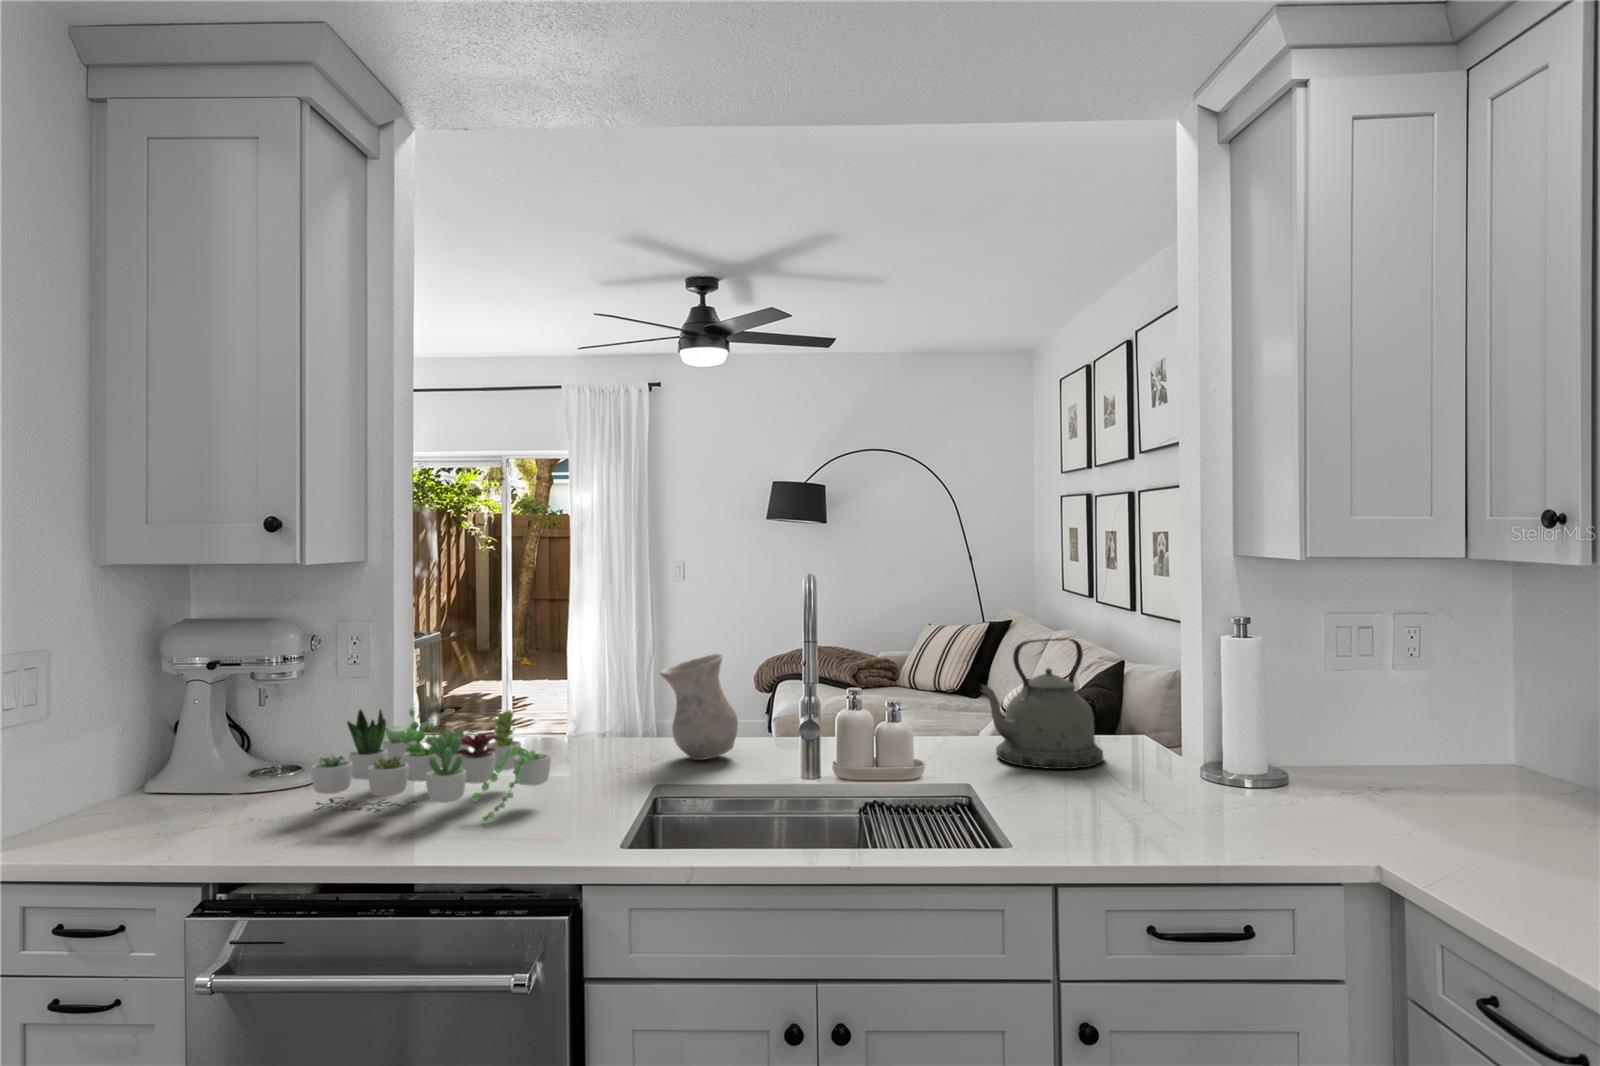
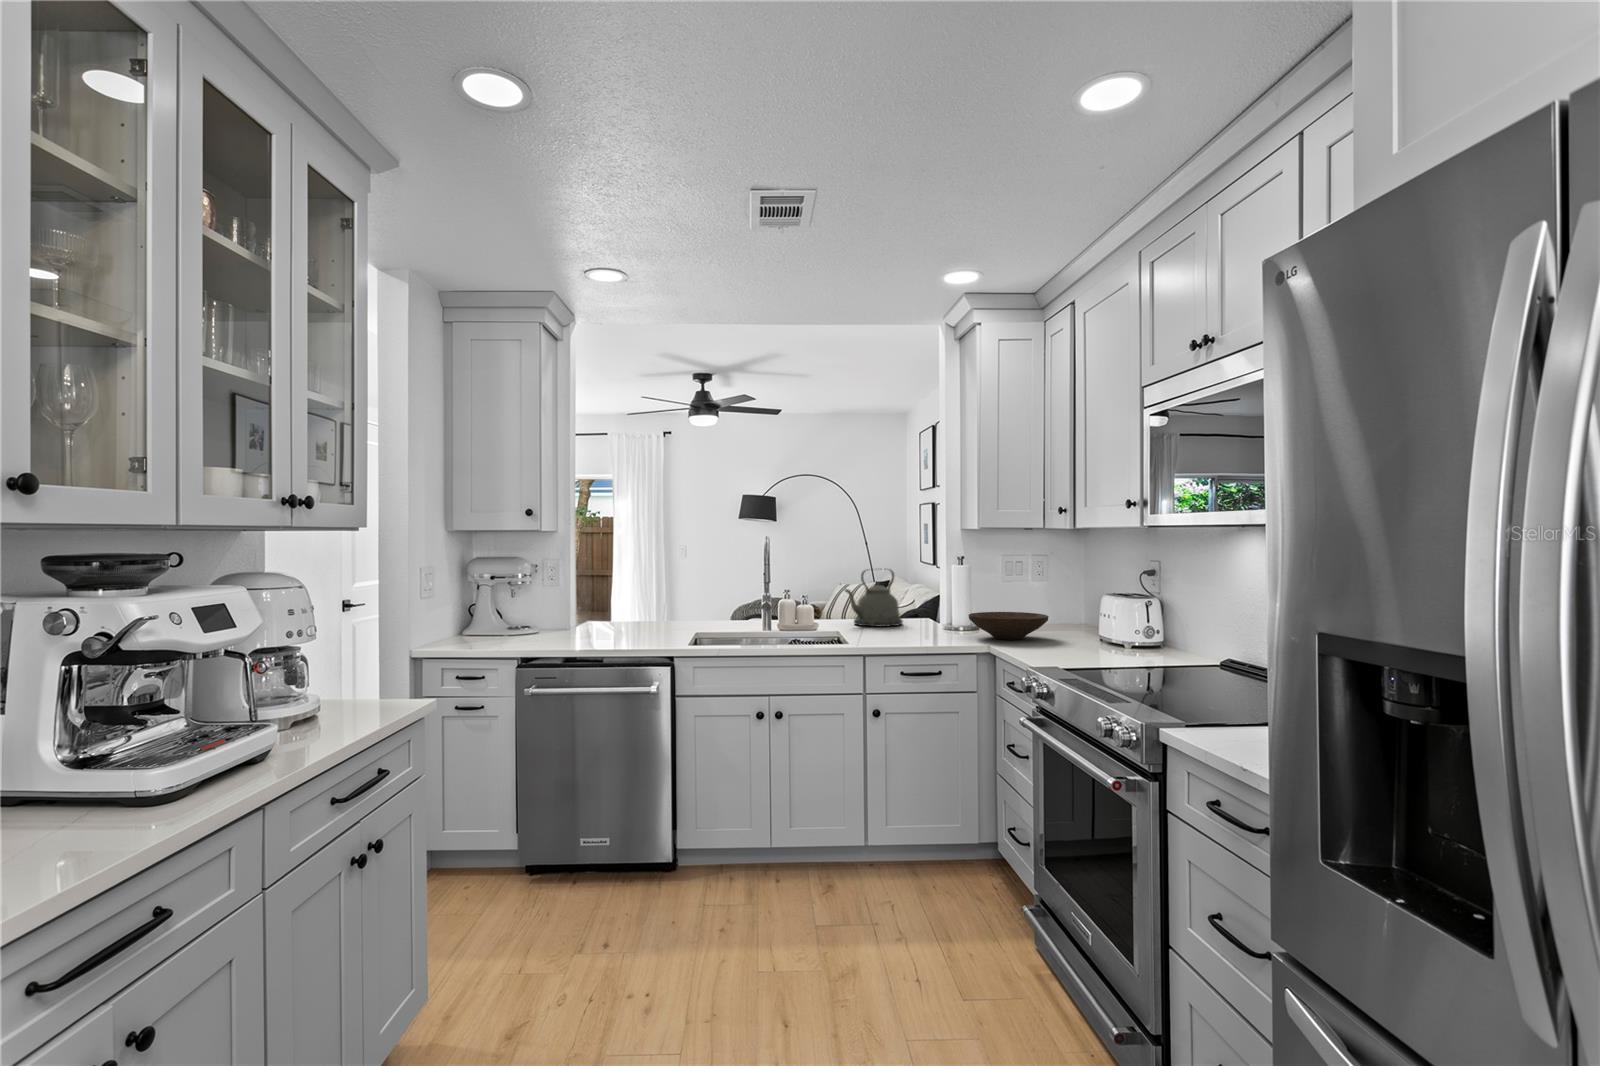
vase: present [660,654,738,760] -> none [696,577,733,626]
succulent plant: present [311,709,551,821] -> none [542,592,652,641]
wooden bowl: none [1293,753,1512,837] -> present [969,612,1049,640]

